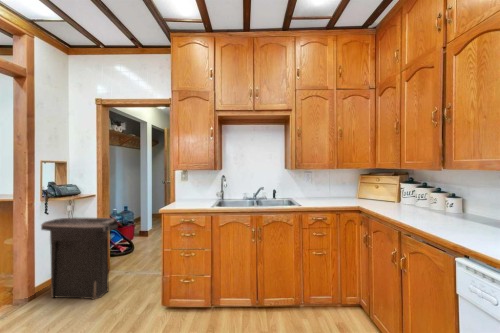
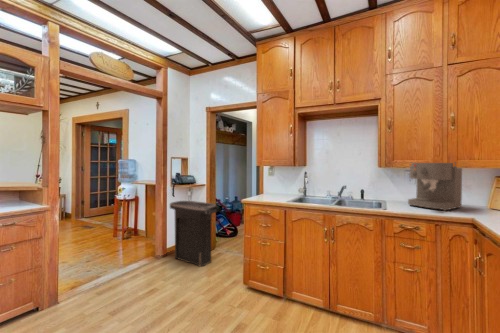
coffee maker: none [314,165,348,203] -> present [408,163,462,211]

